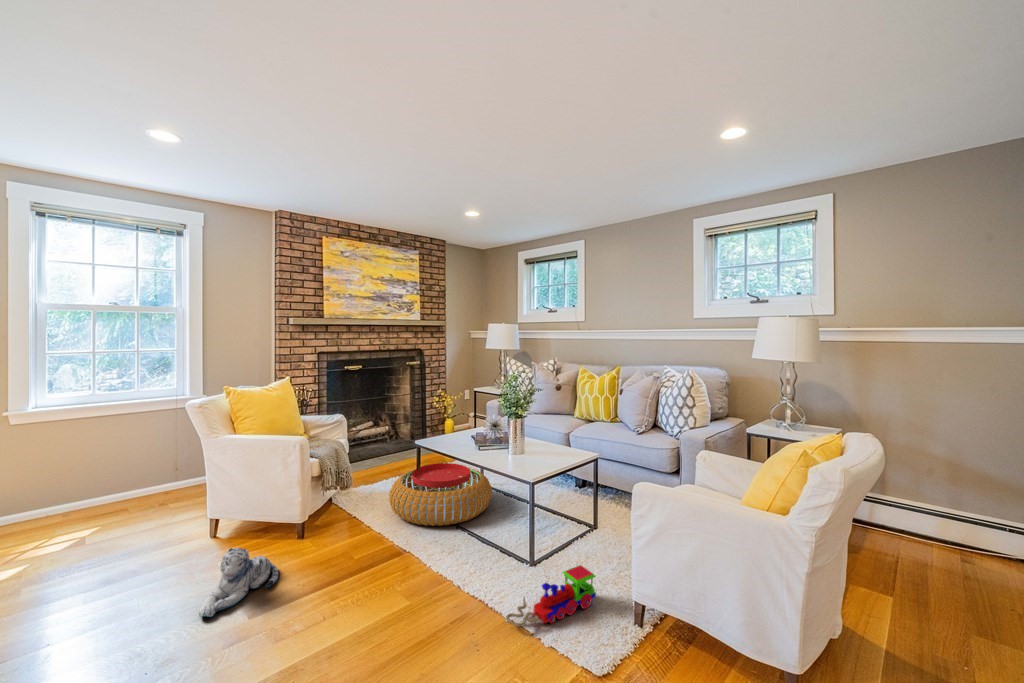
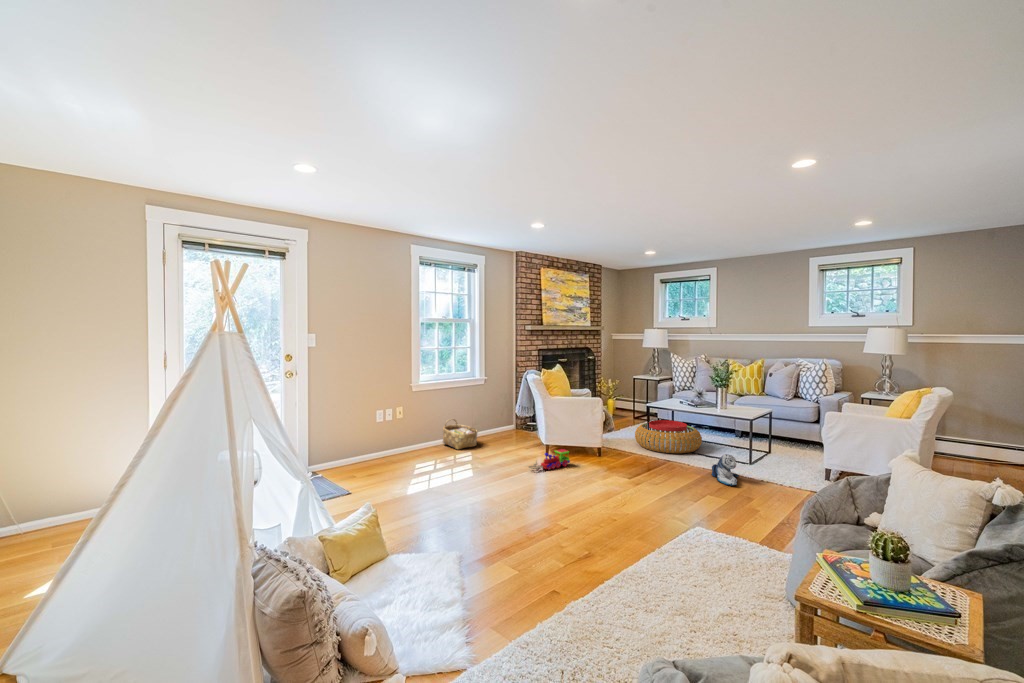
woven basket: none [85,460,148,514] -> present [443,419,478,449]
plush toy: present [199,548,279,617] -> present [711,454,739,486]
toy train: present [506,565,596,627] -> present [529,449,570,470]

